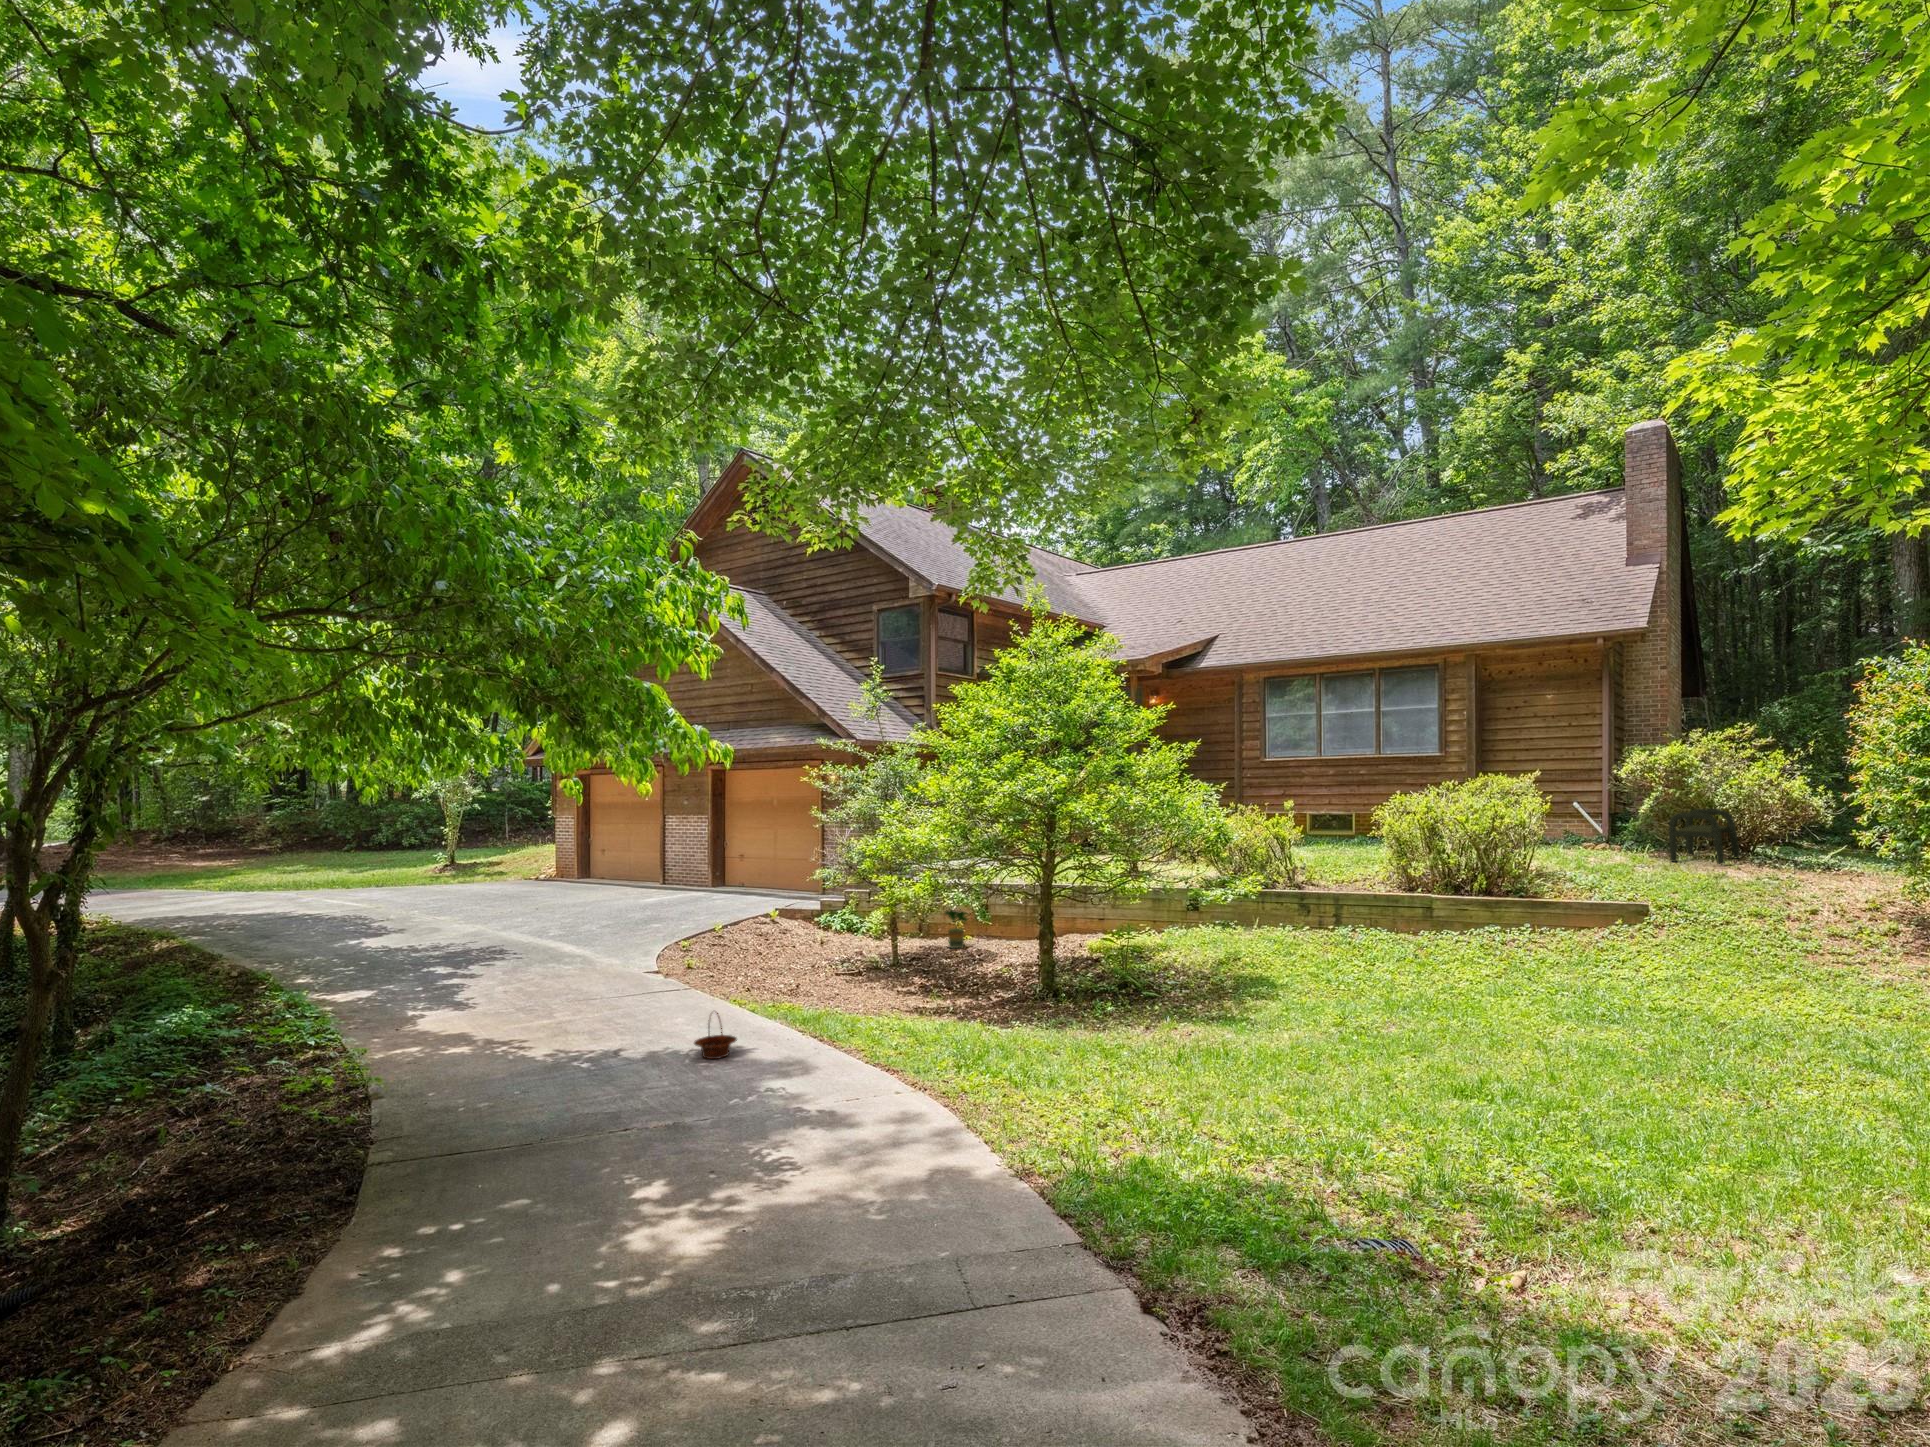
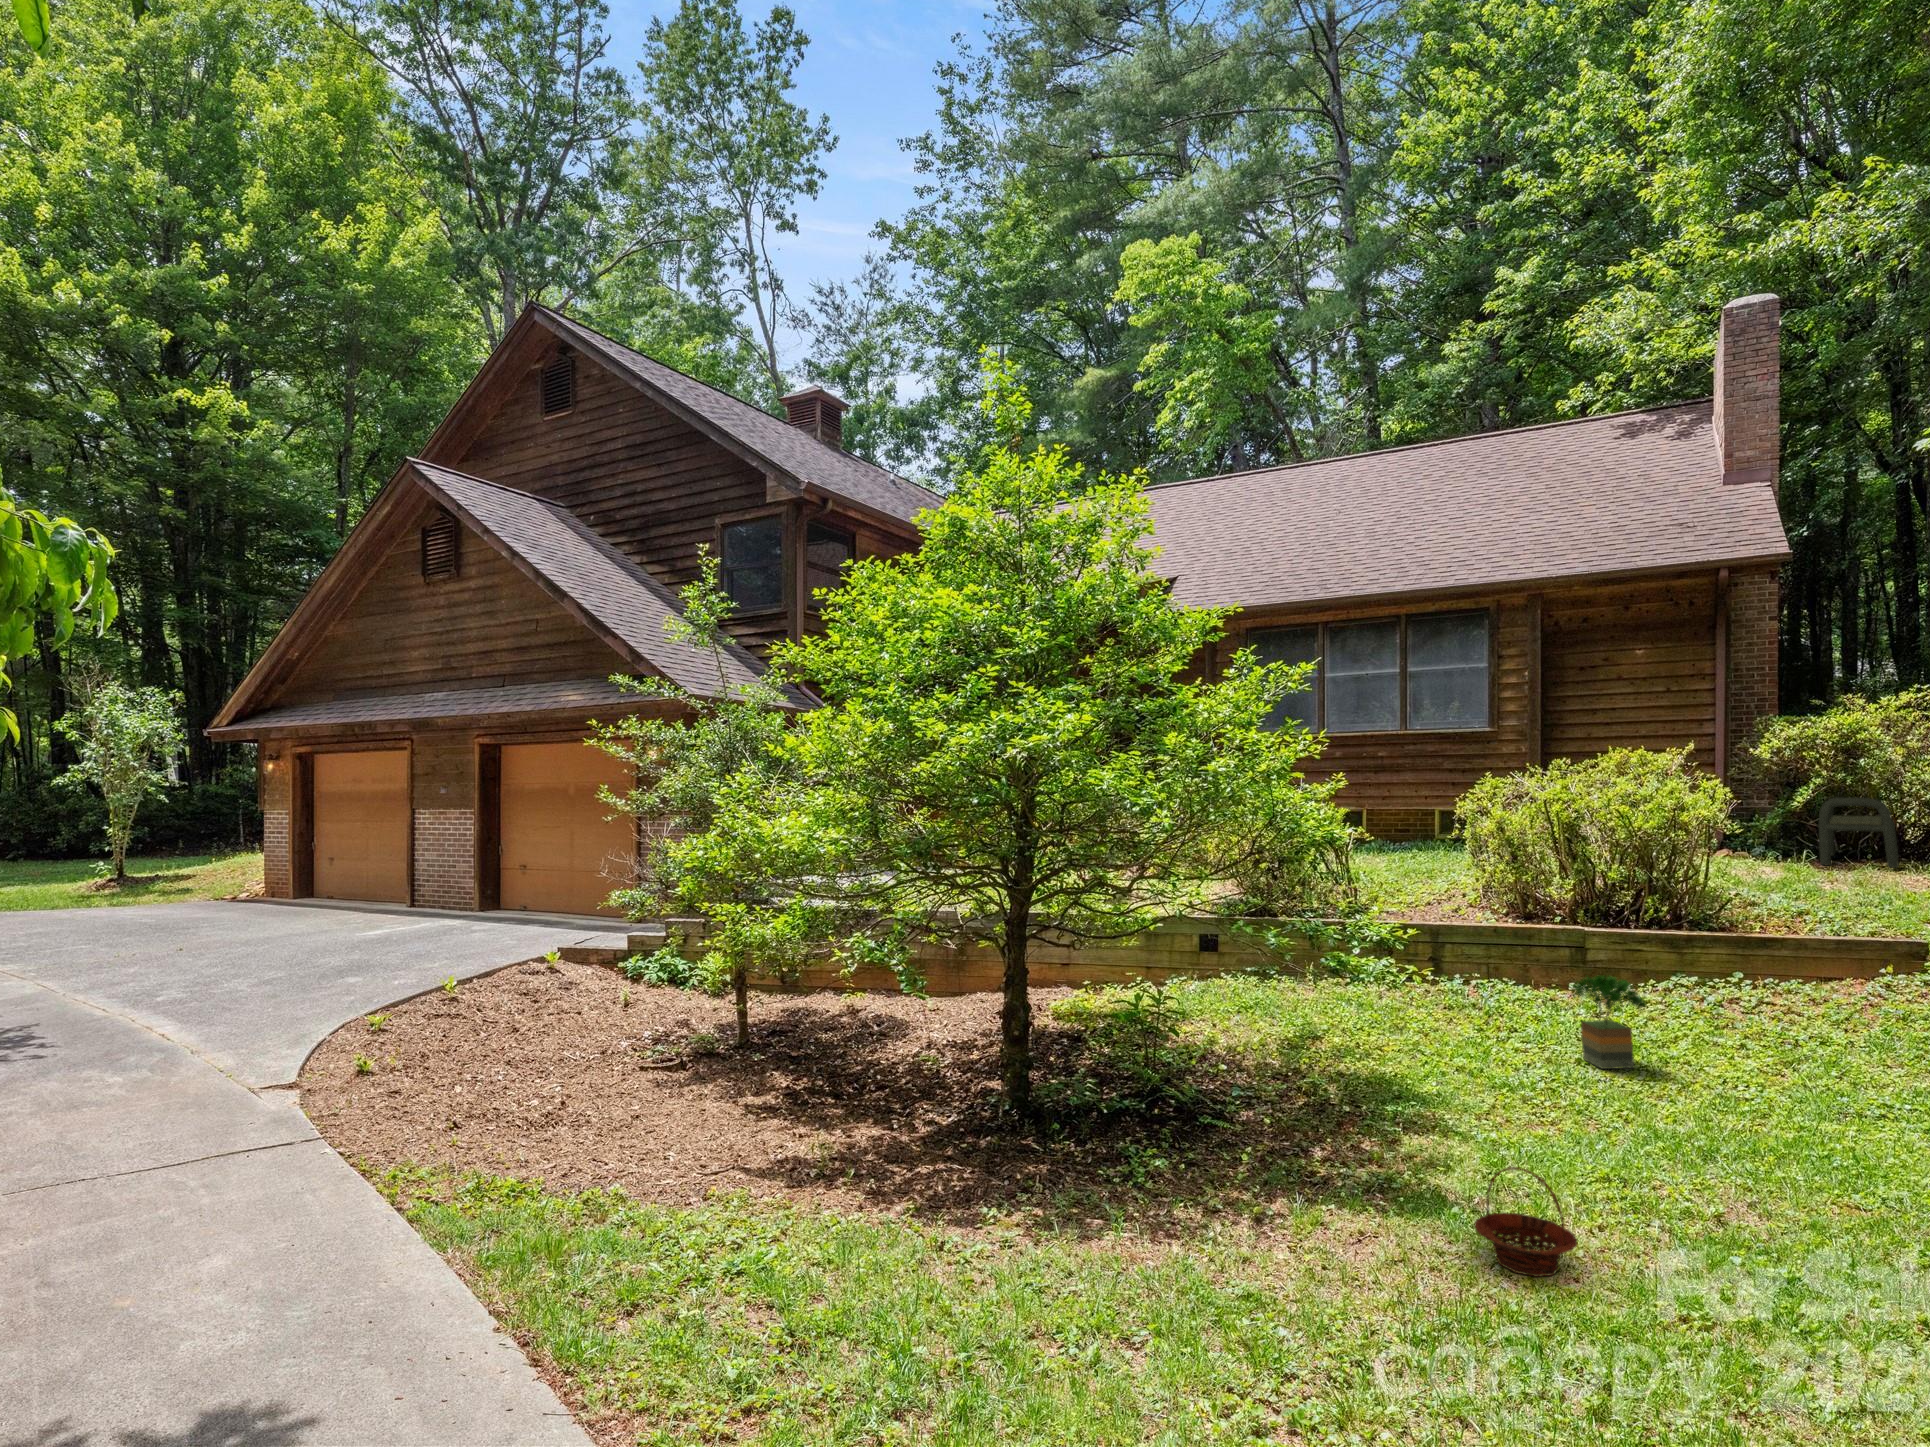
potted tree: present [945,909,968,948] -> present [1572,975,1645,1069]
basket: present [694,1013,737,1059] -> present [1474,1167,1578,1277]

